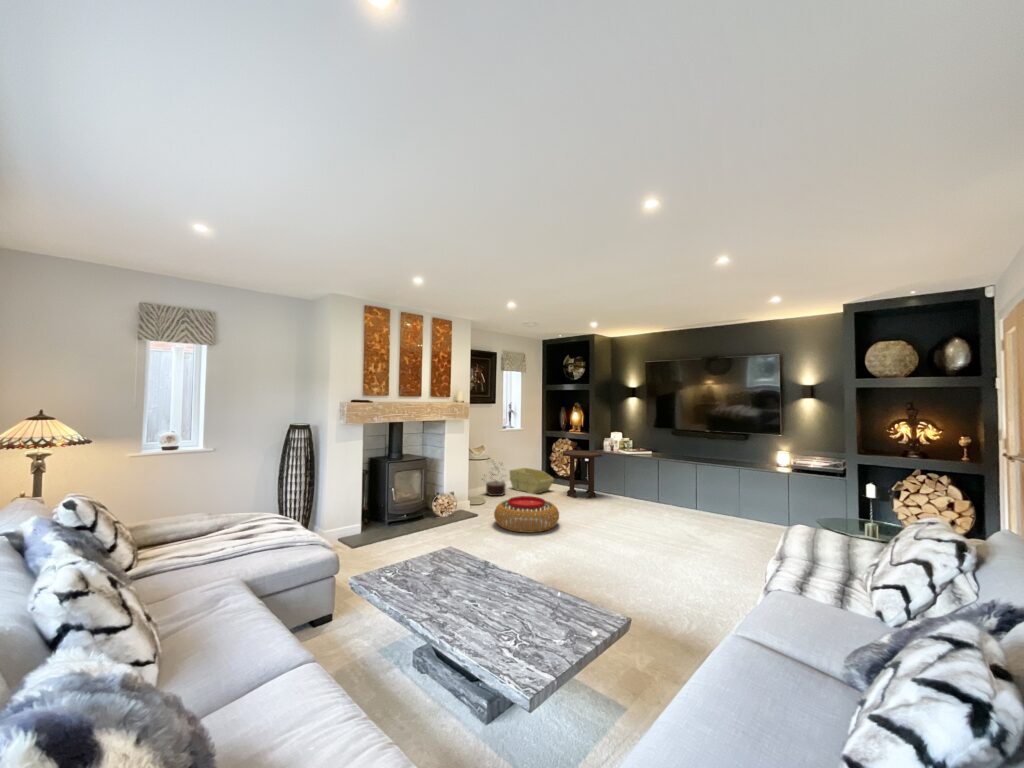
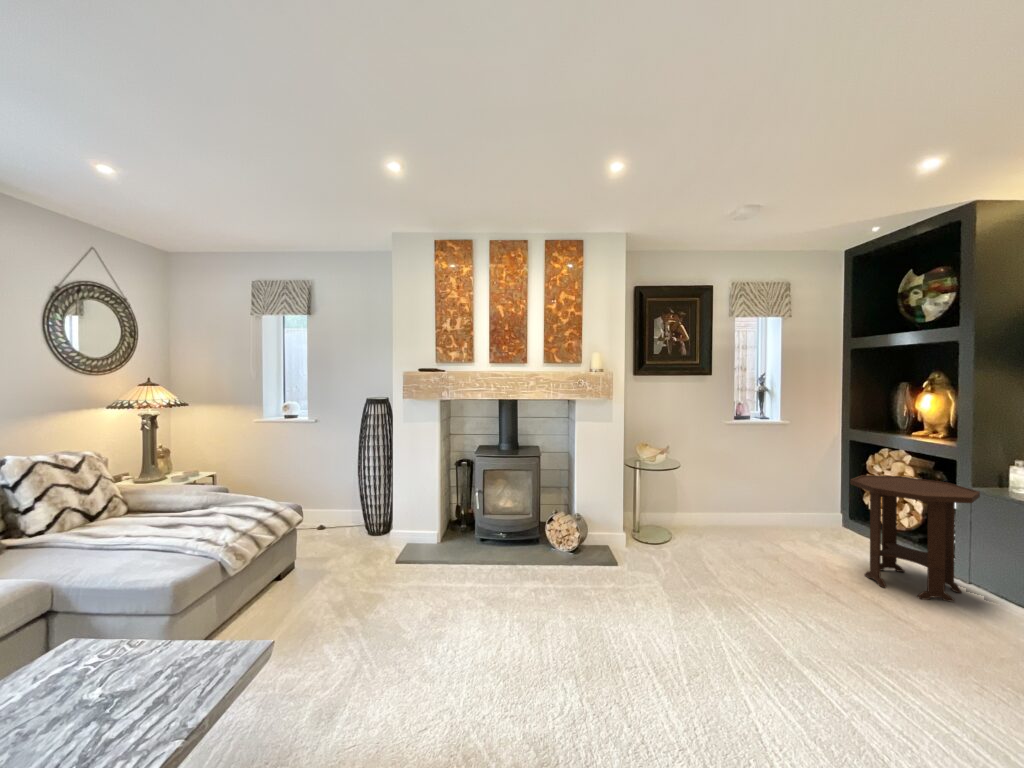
decorative plant: present [482,462,506,496] -> none [681,469,729,539]
storage bin: present [510,468,554,494] -> none [751,495,843,552]
pouf: present [494,496,559,533] -> none [593,552,737,649]

